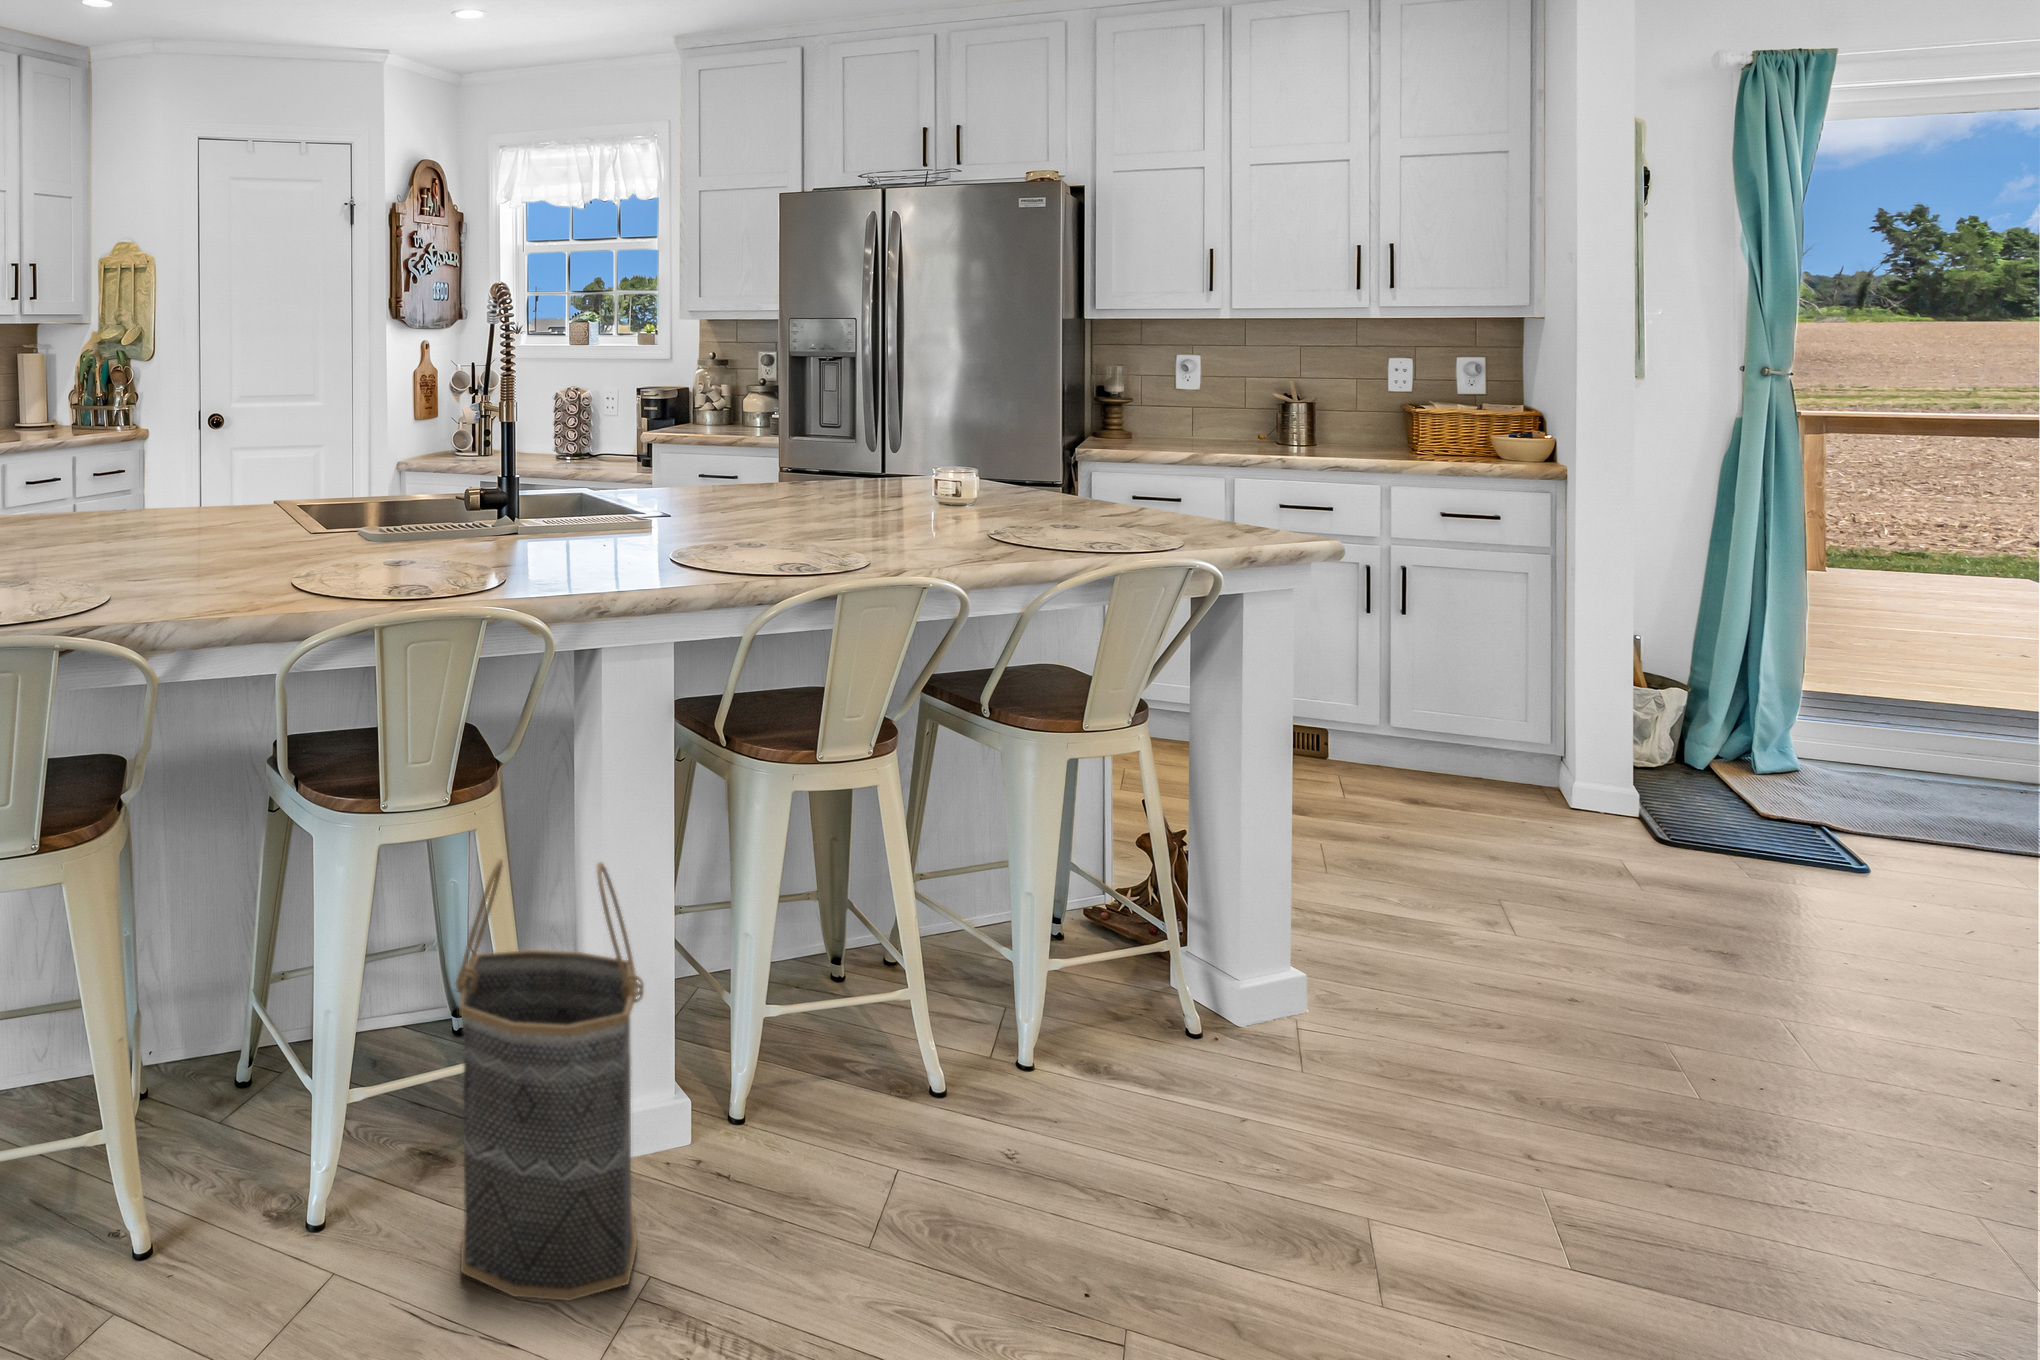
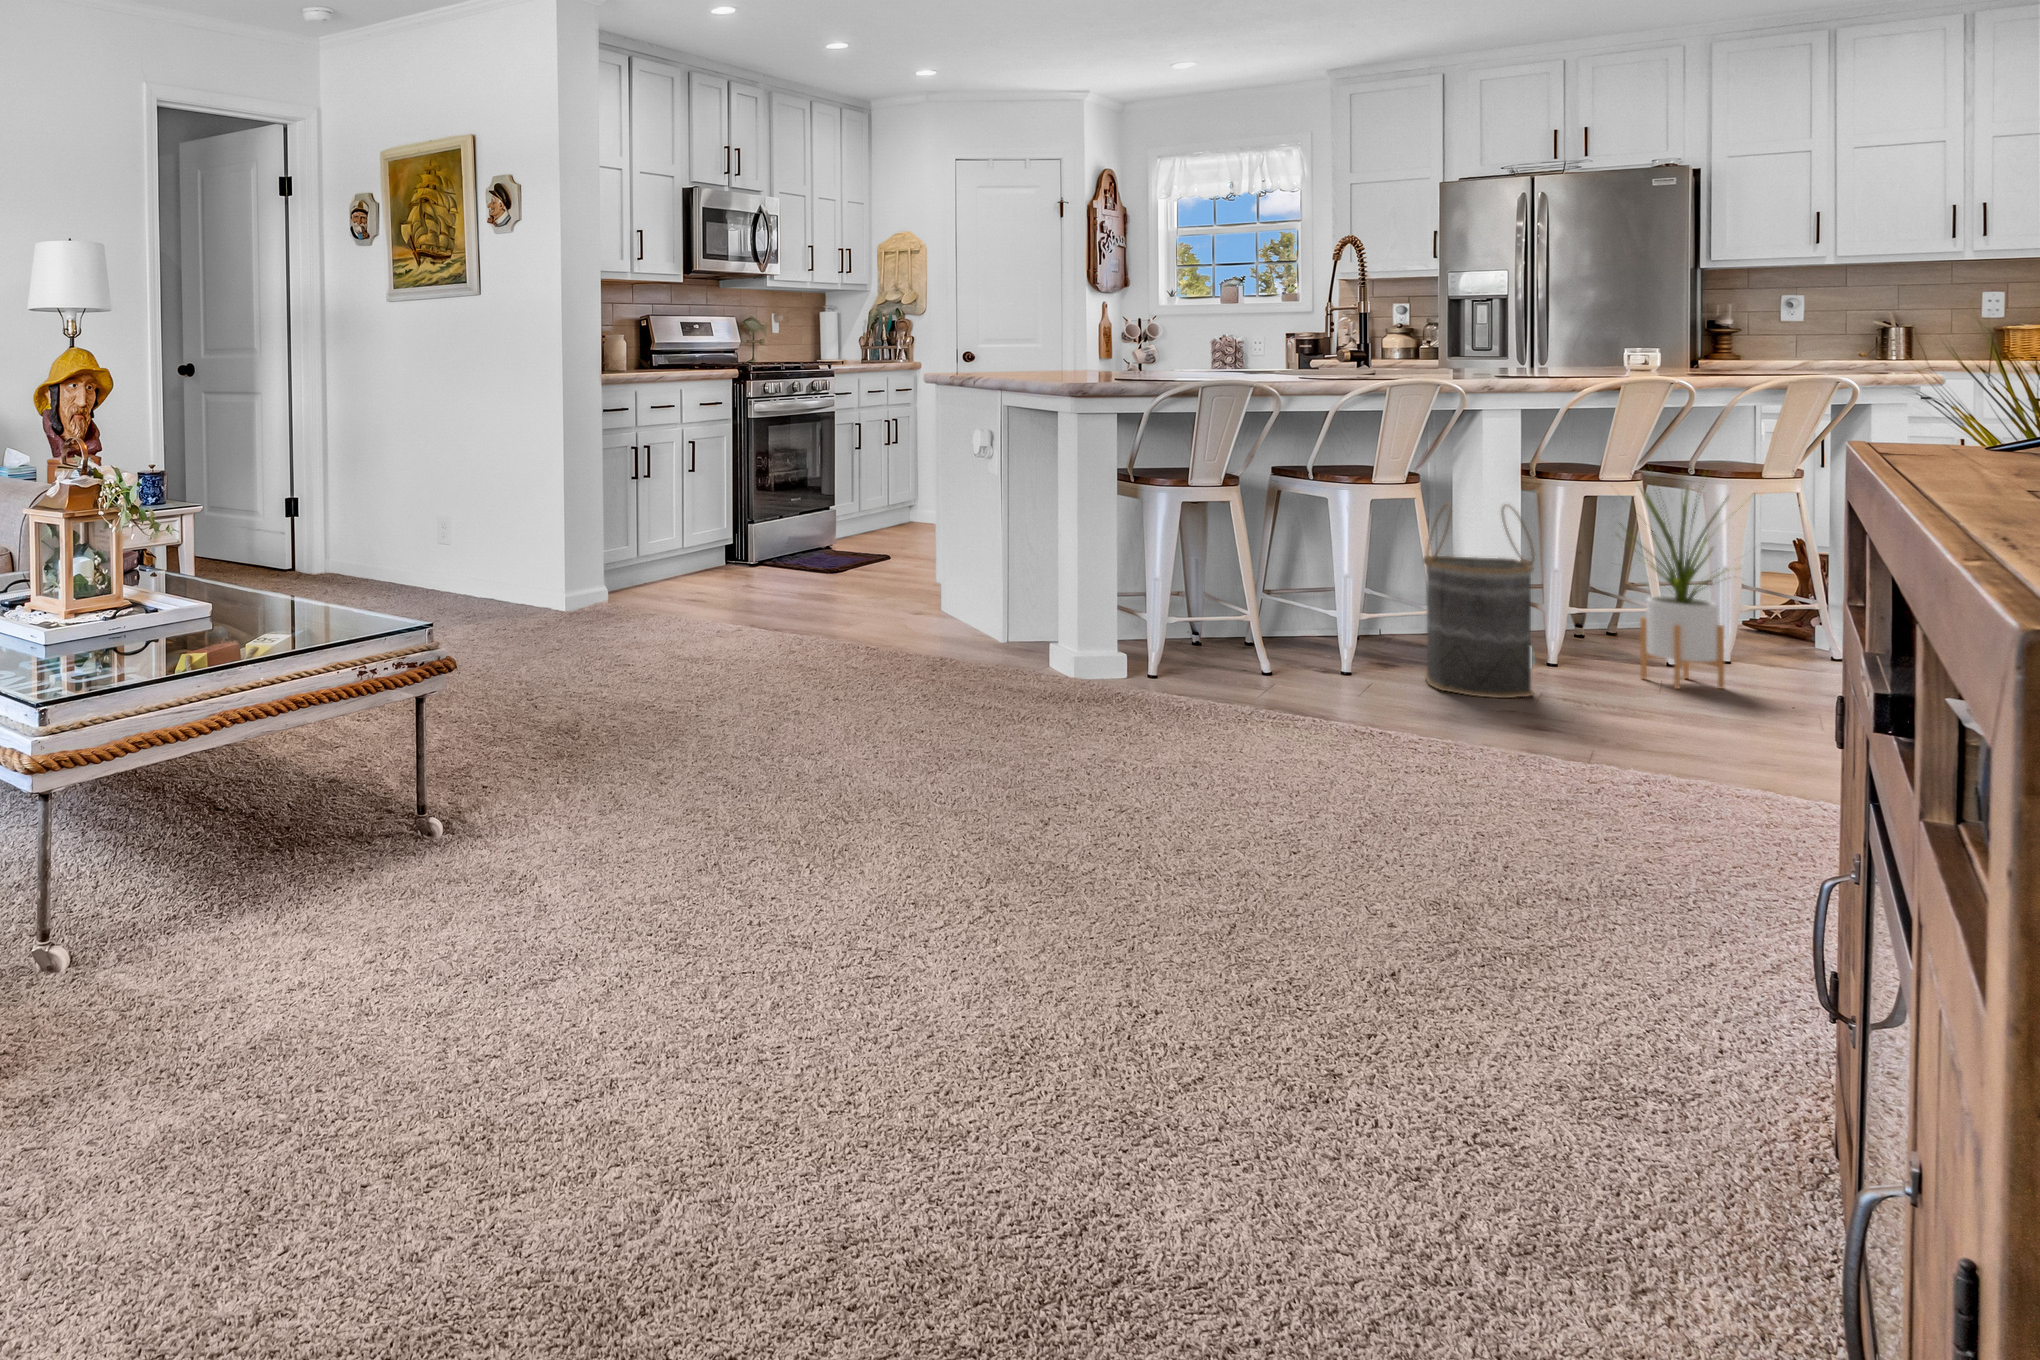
house plant: none [813,746,1044,1201] -> present [1621,474,1750,689]

